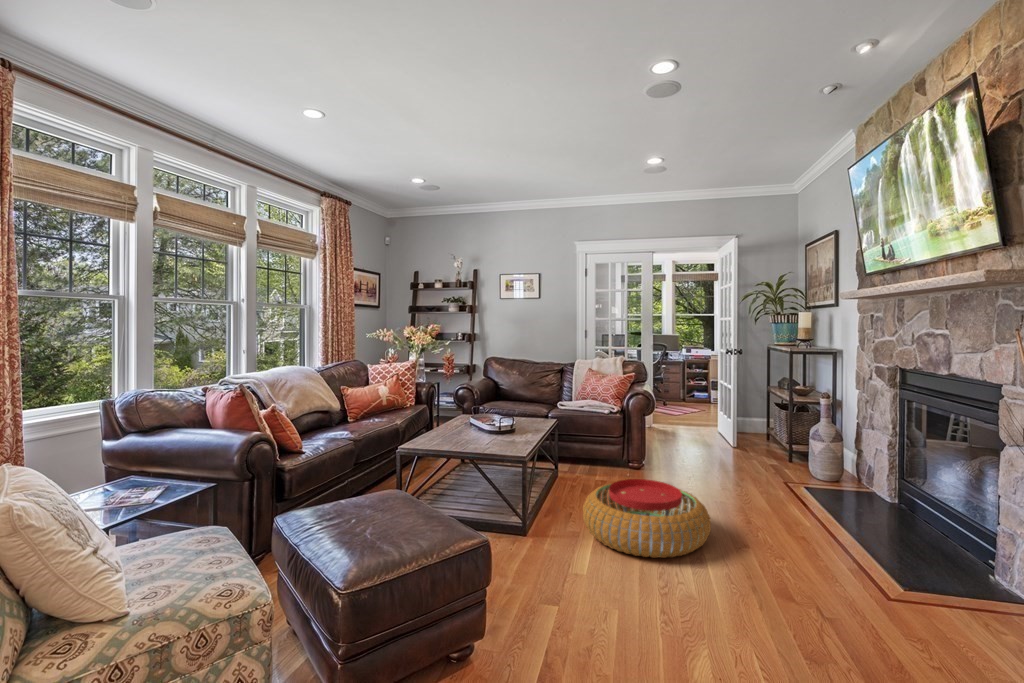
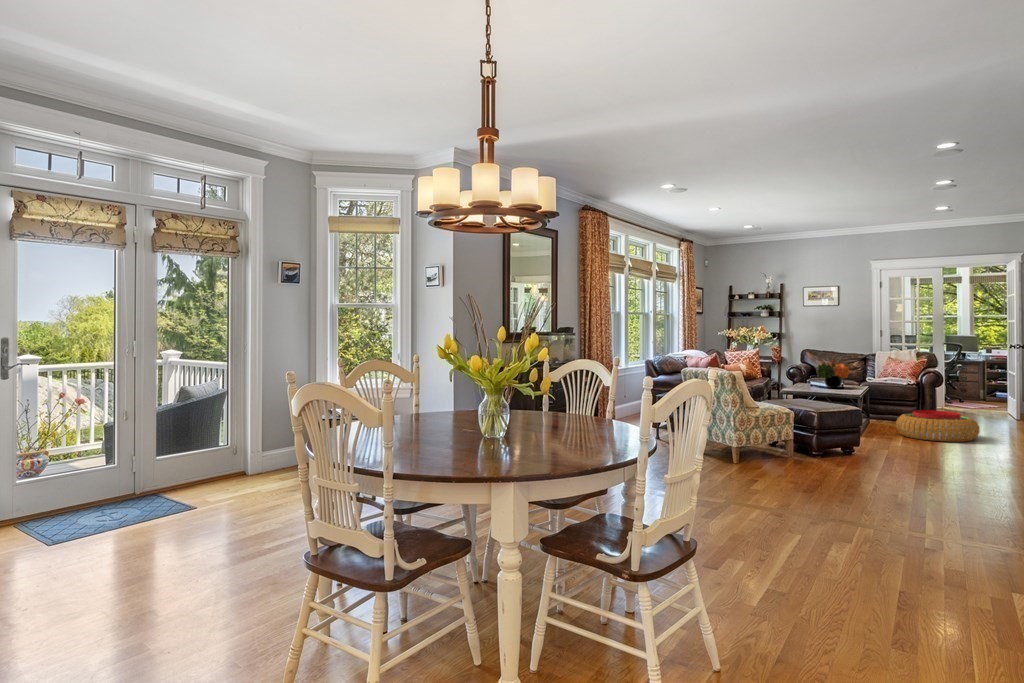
flower arrangement: none [461,391,518,441] -> present [816,360,850,388]

